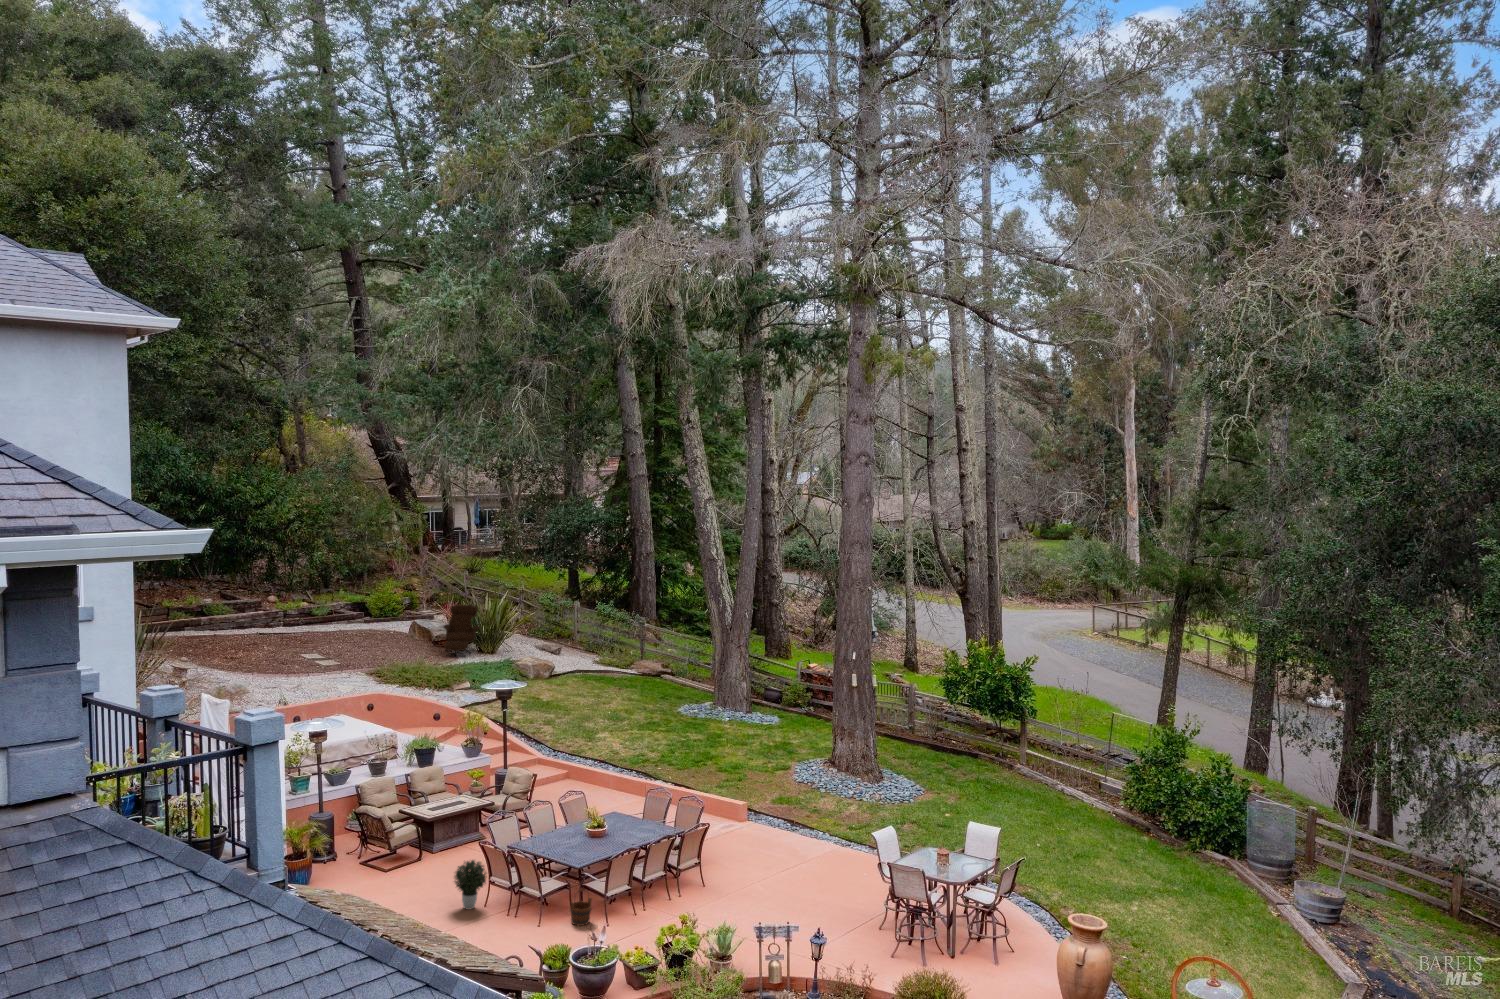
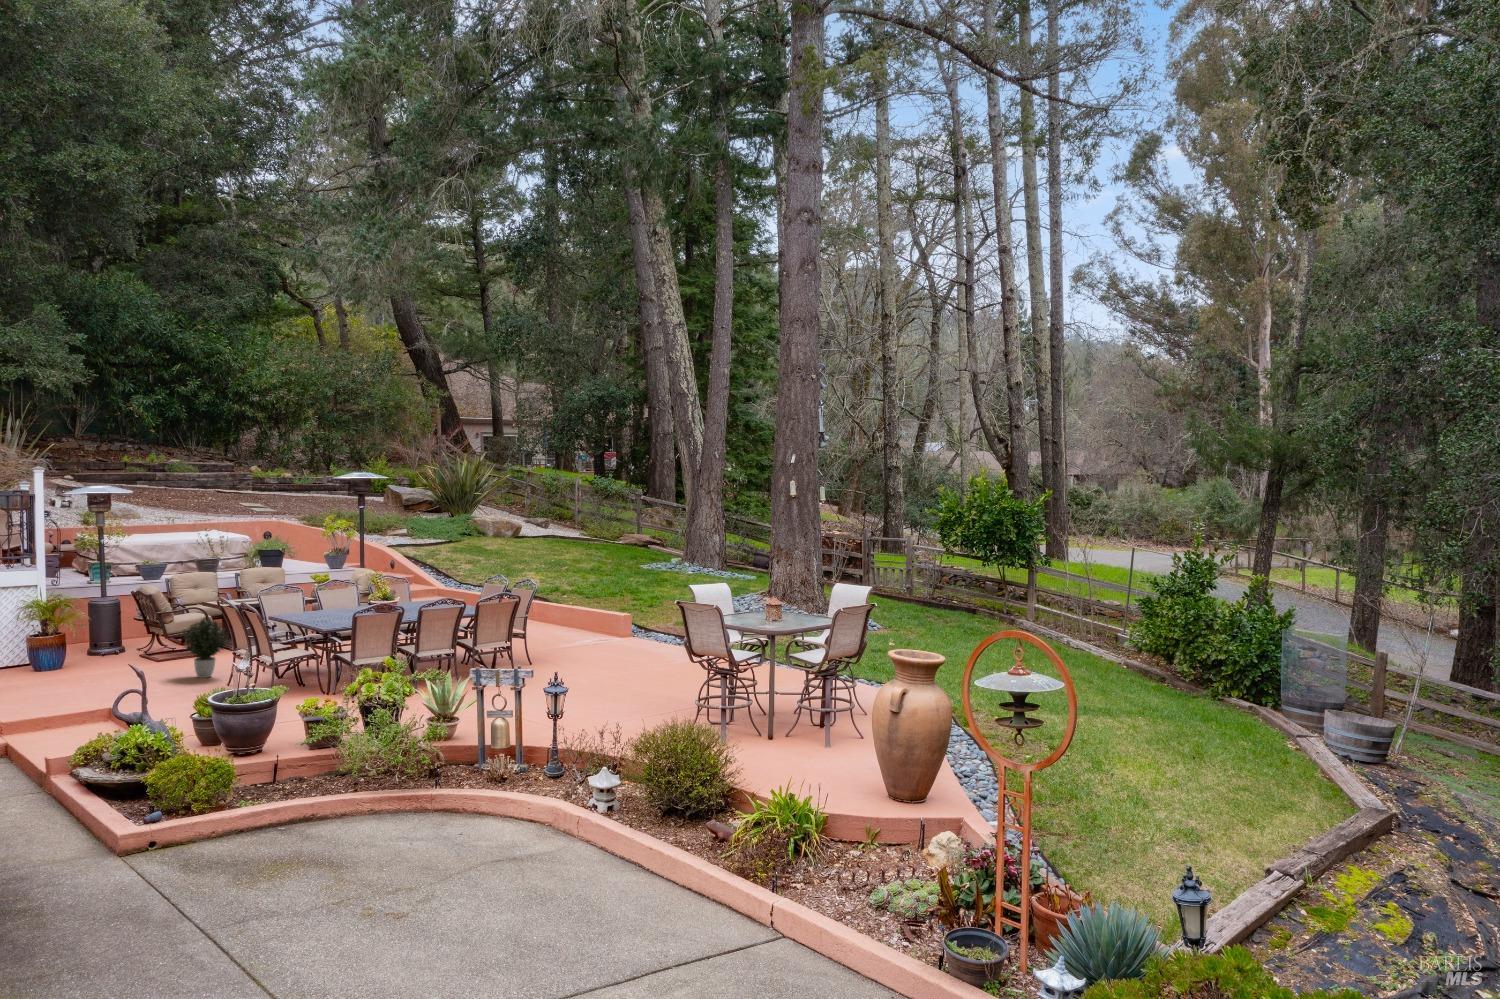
lounge chair: present [443,605,480,656] -> none [406,464,452,516]
wooden bucket: present [571,889,592,926] -> none [306,651,337,697]

